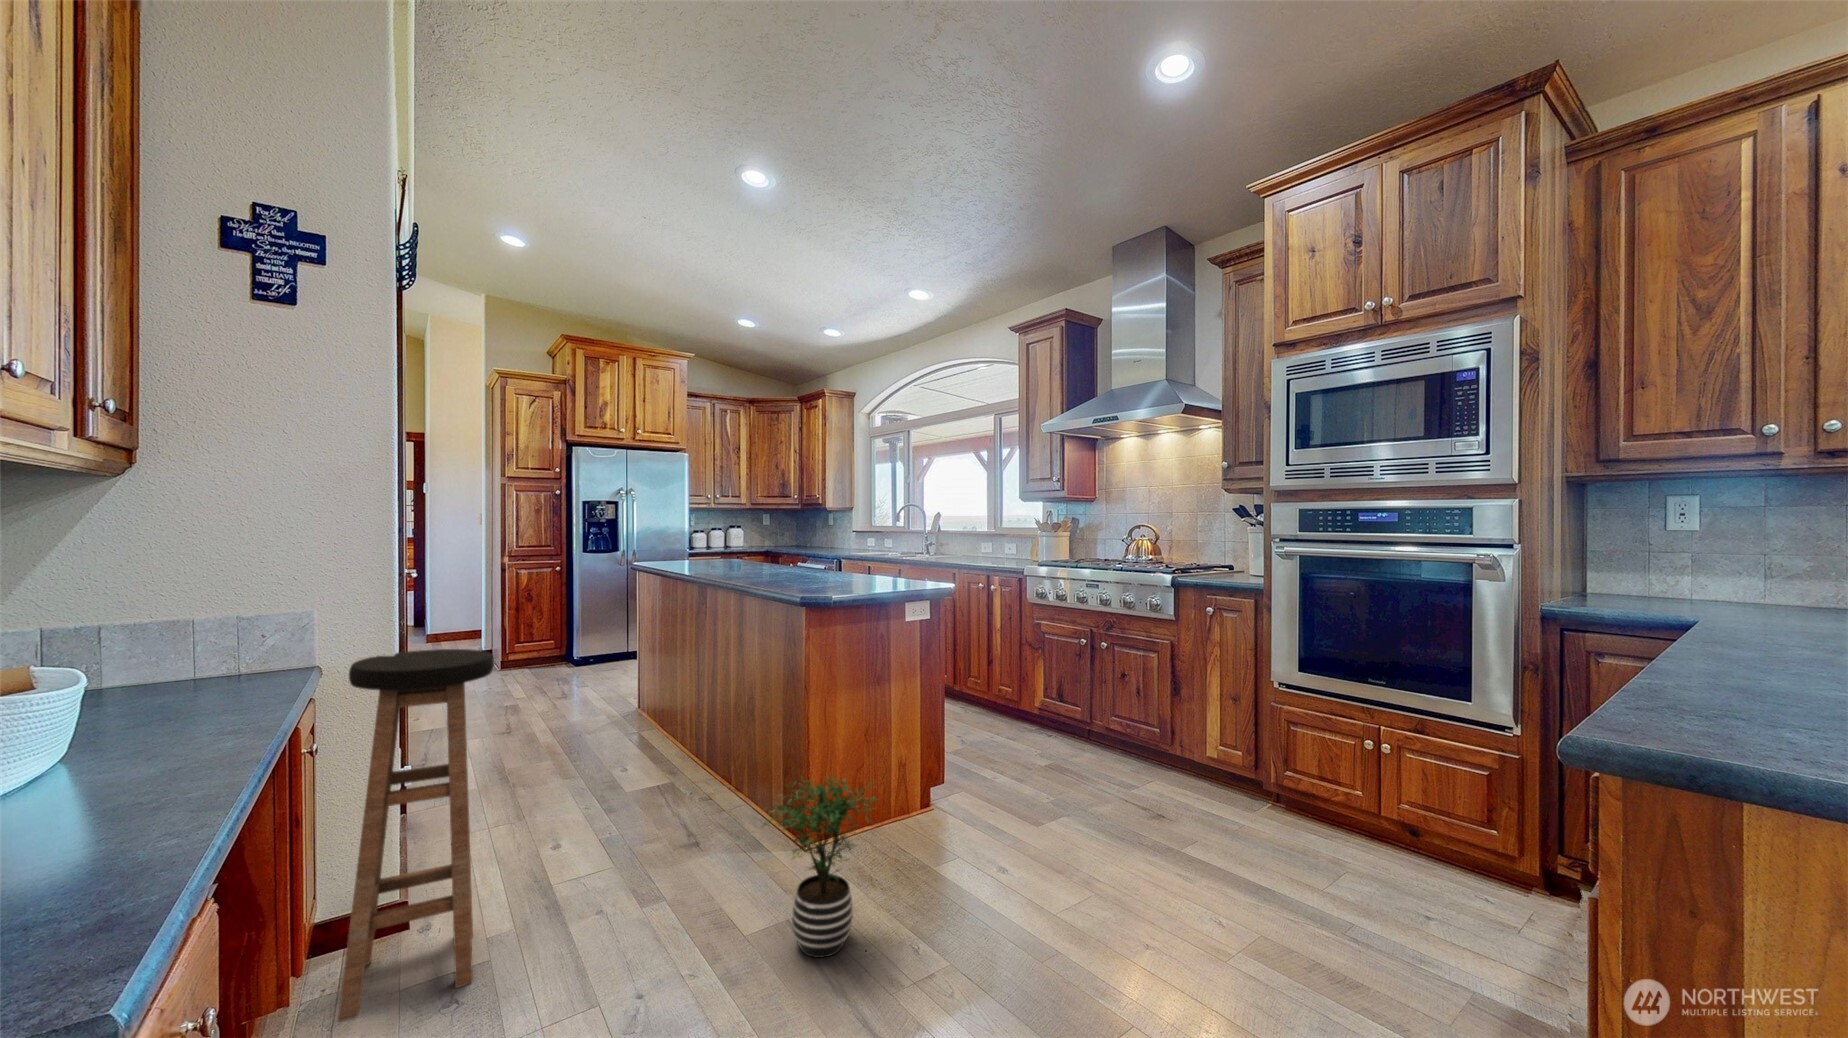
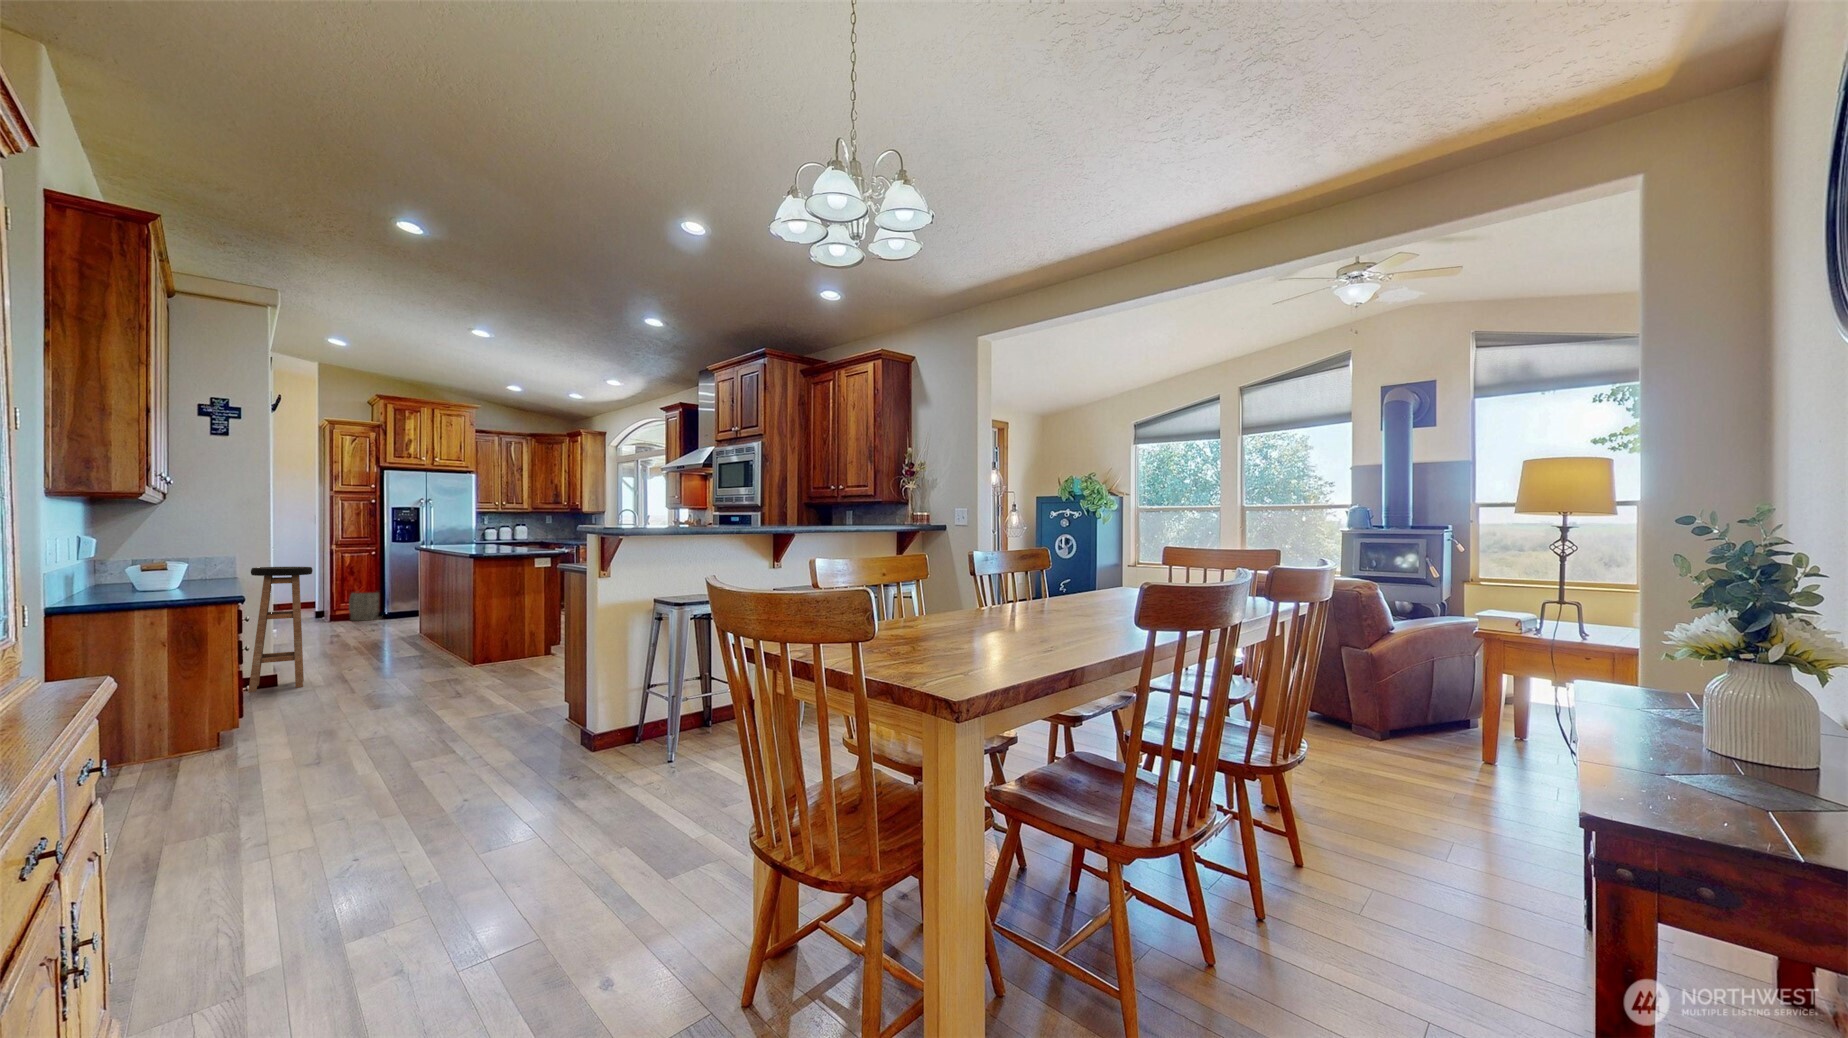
woven basket: none [526,625,573,672] -> present [349,592,383,621]
potted plant: present [764,776,875,958] -> none [427,613,483,678]

